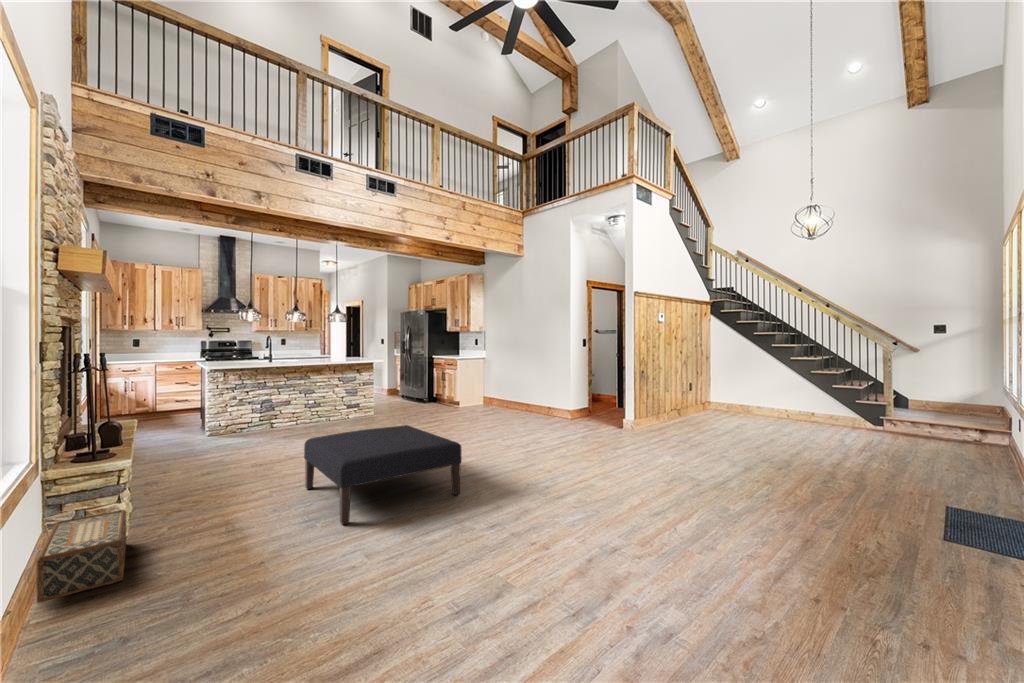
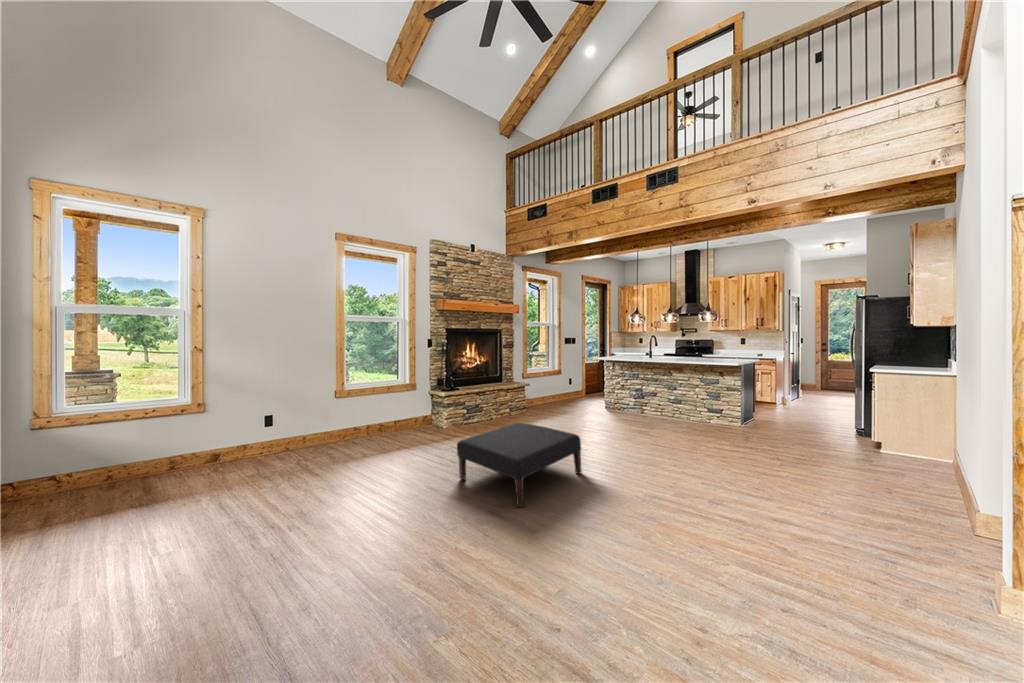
woven basket: present [36,510,126,603] -> none [404,428,449,456]

